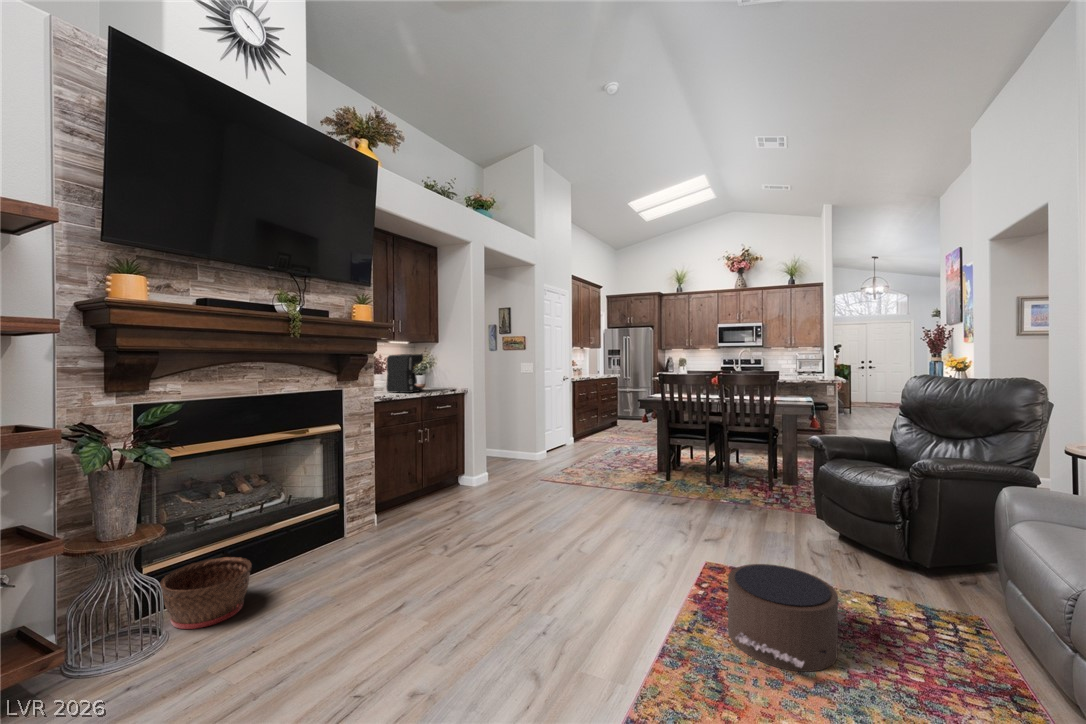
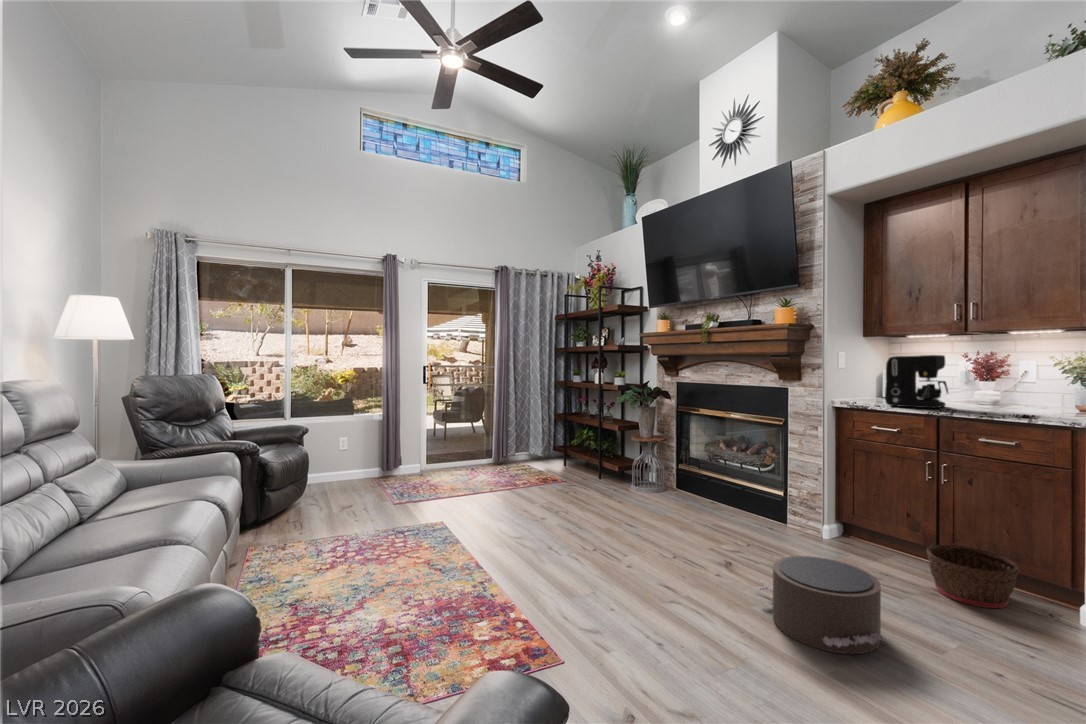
basket: present [160,557,252,629] -> present [927,545,1019,608]
pouf: present [728,564,845,671] -> present [758,556,883,654]

